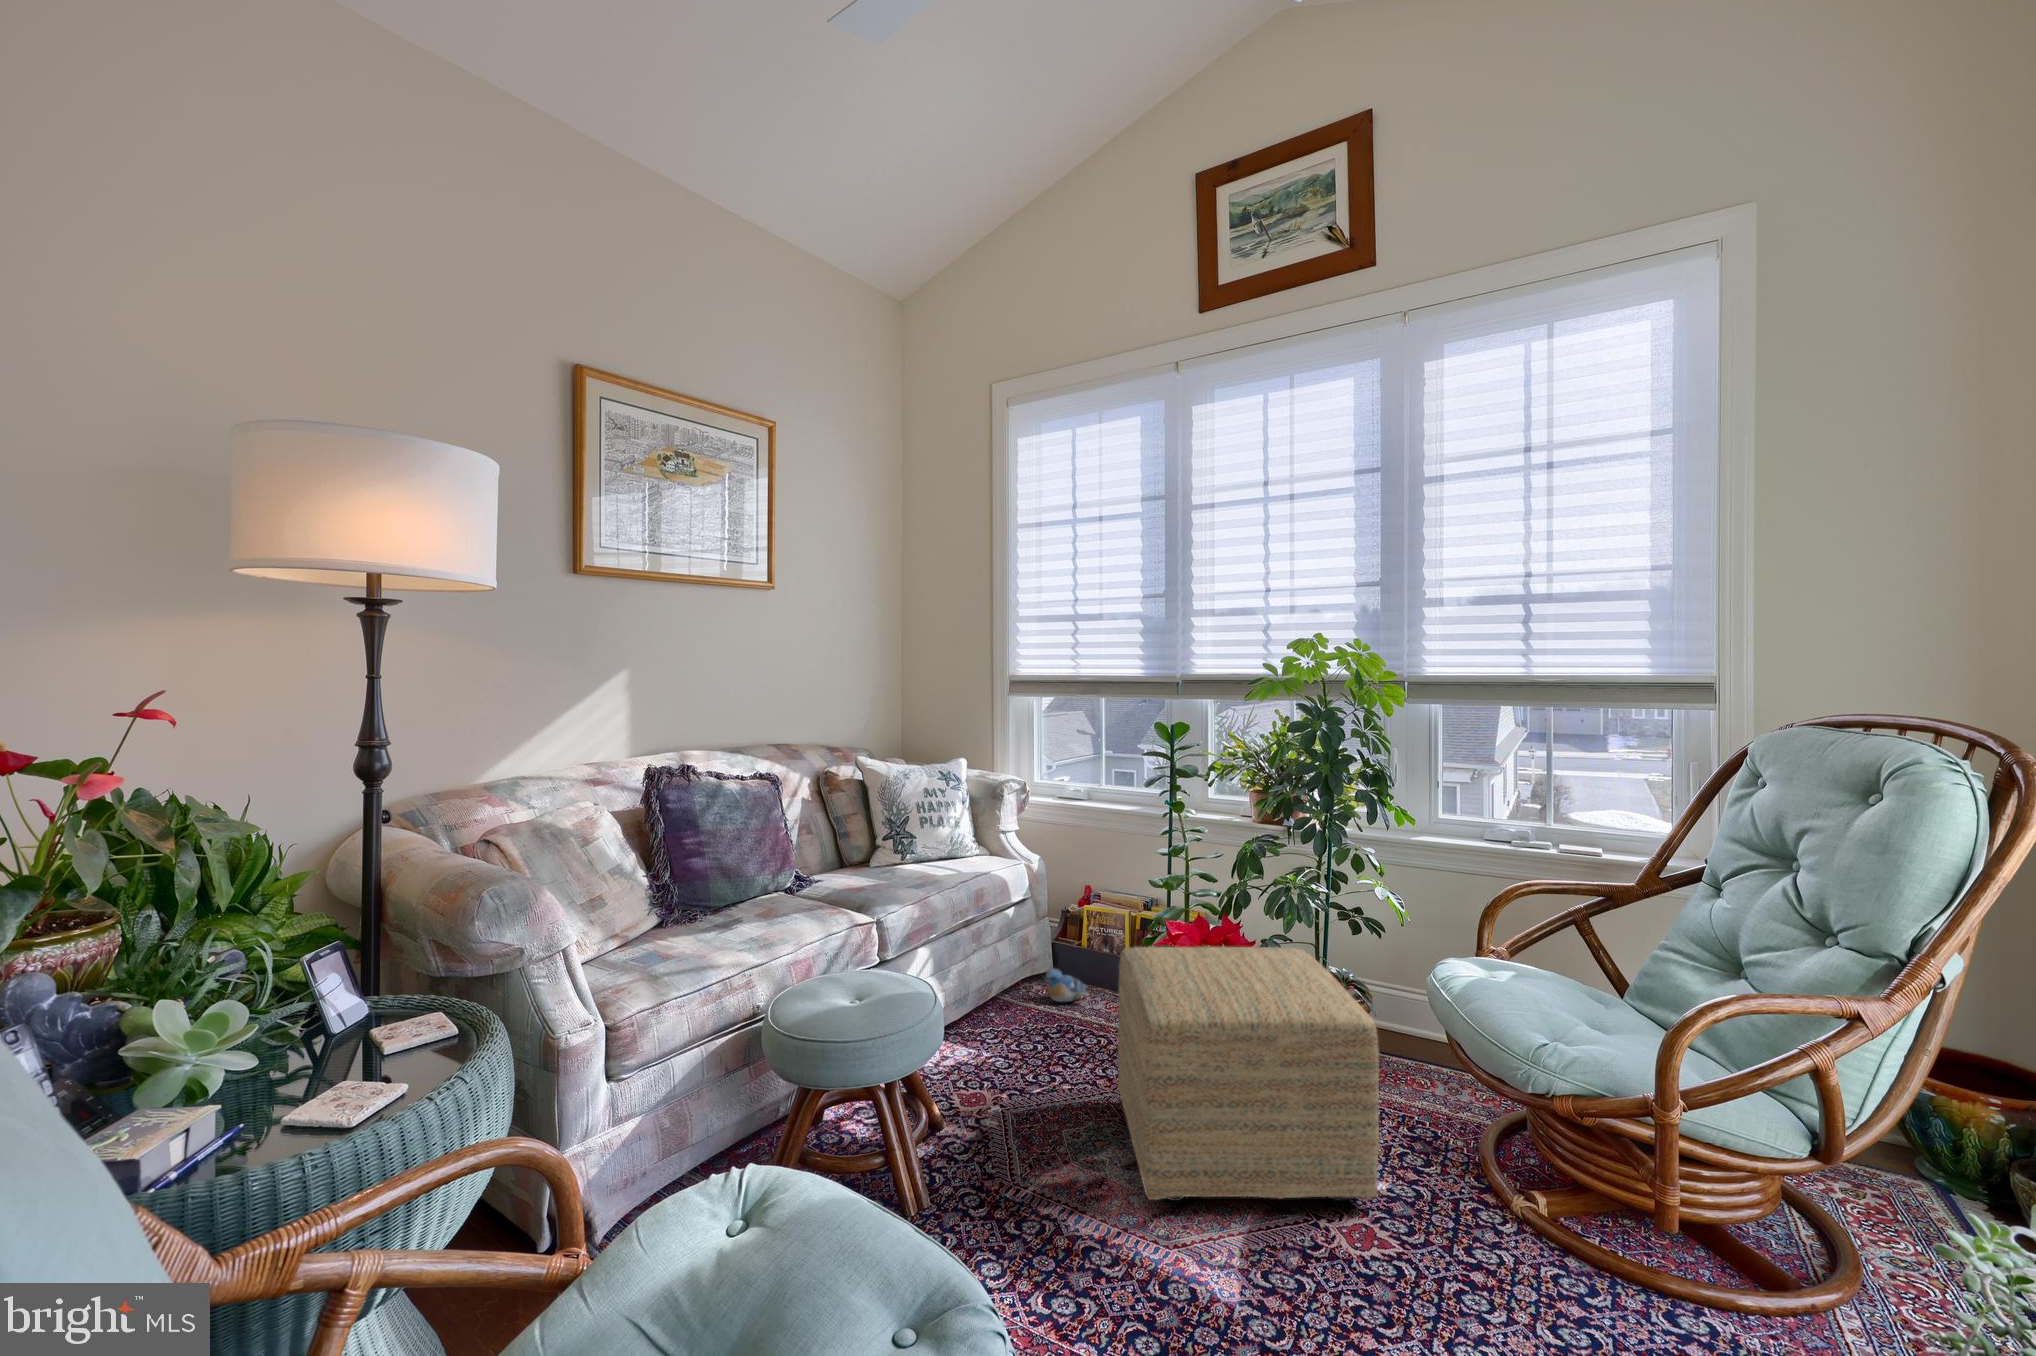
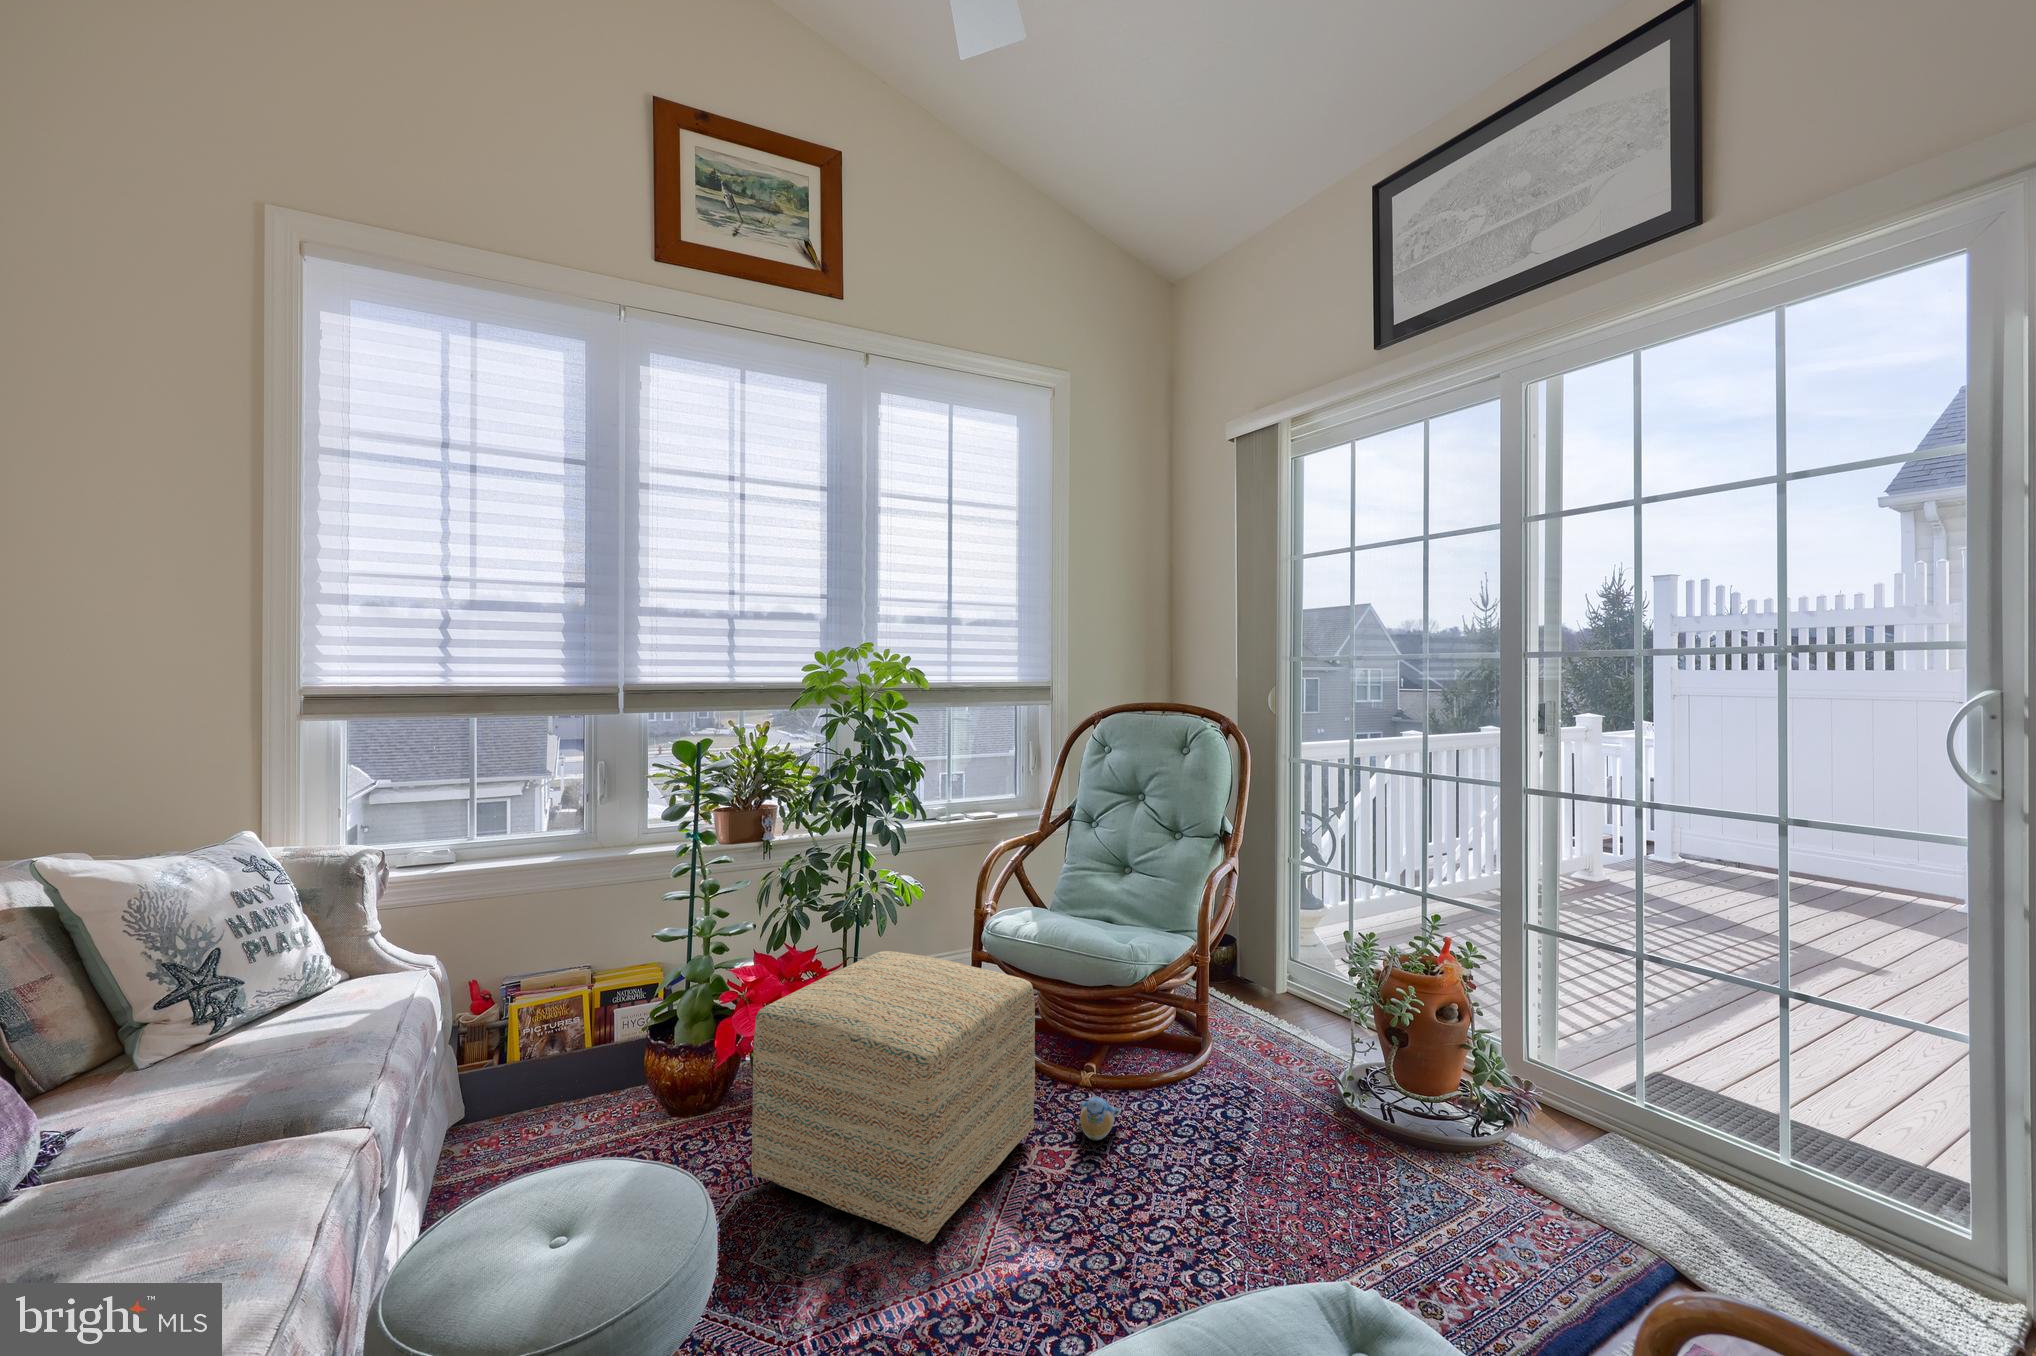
plush toy: present [1045,969,1089,1002] -> present [1080,1096,1121,1140]

